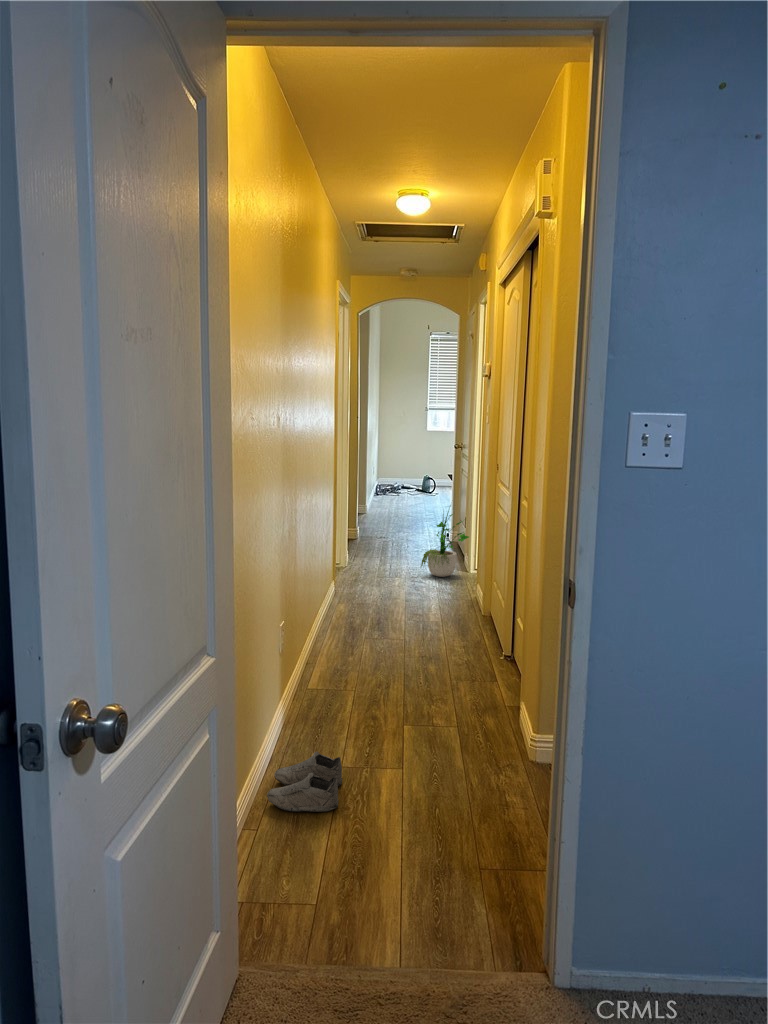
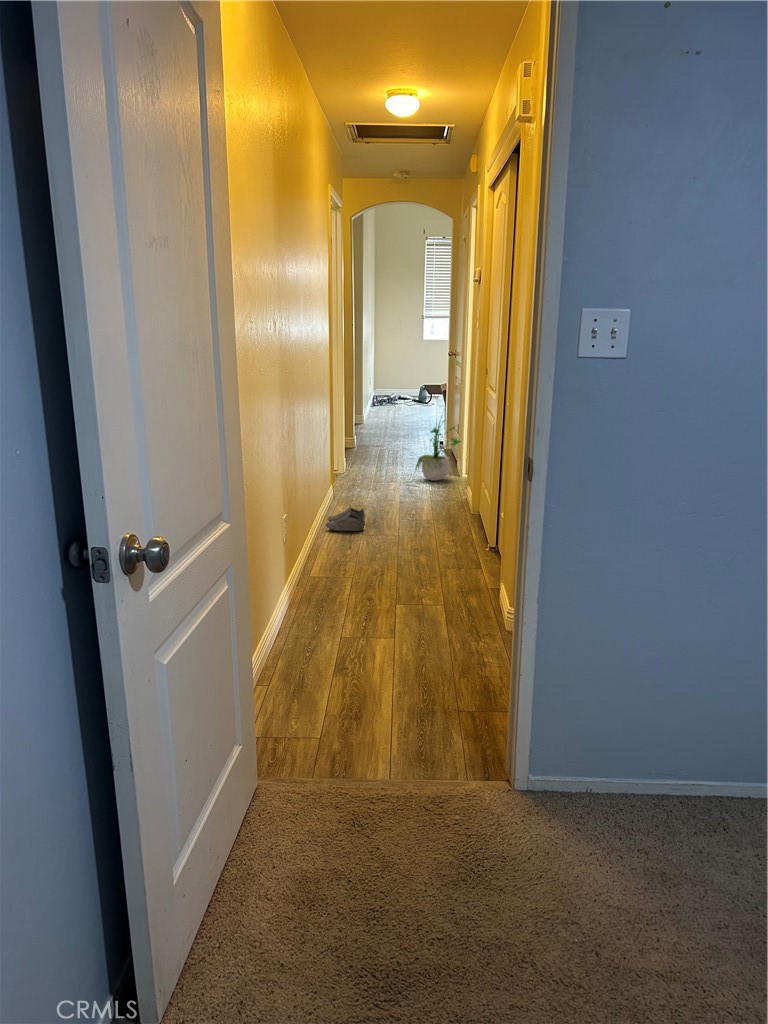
shoe: present [267,752,342,812] -> present [326,507,365,531]

